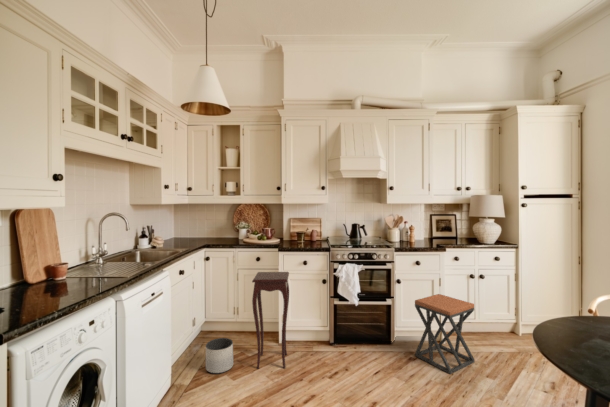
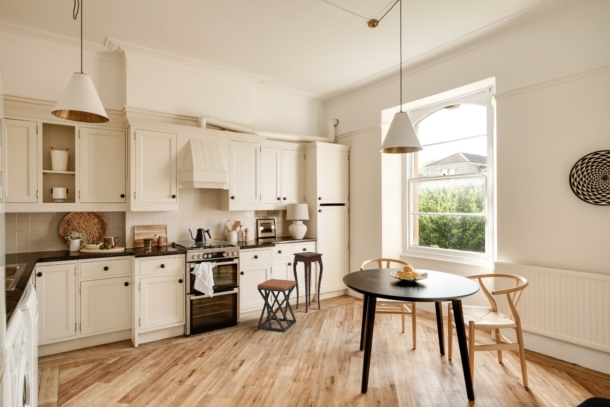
side table: present [252,272,289,369] -> present [293,252,323,313]
planter: present [206,338,233,374] -> none [66,350,98,386]

